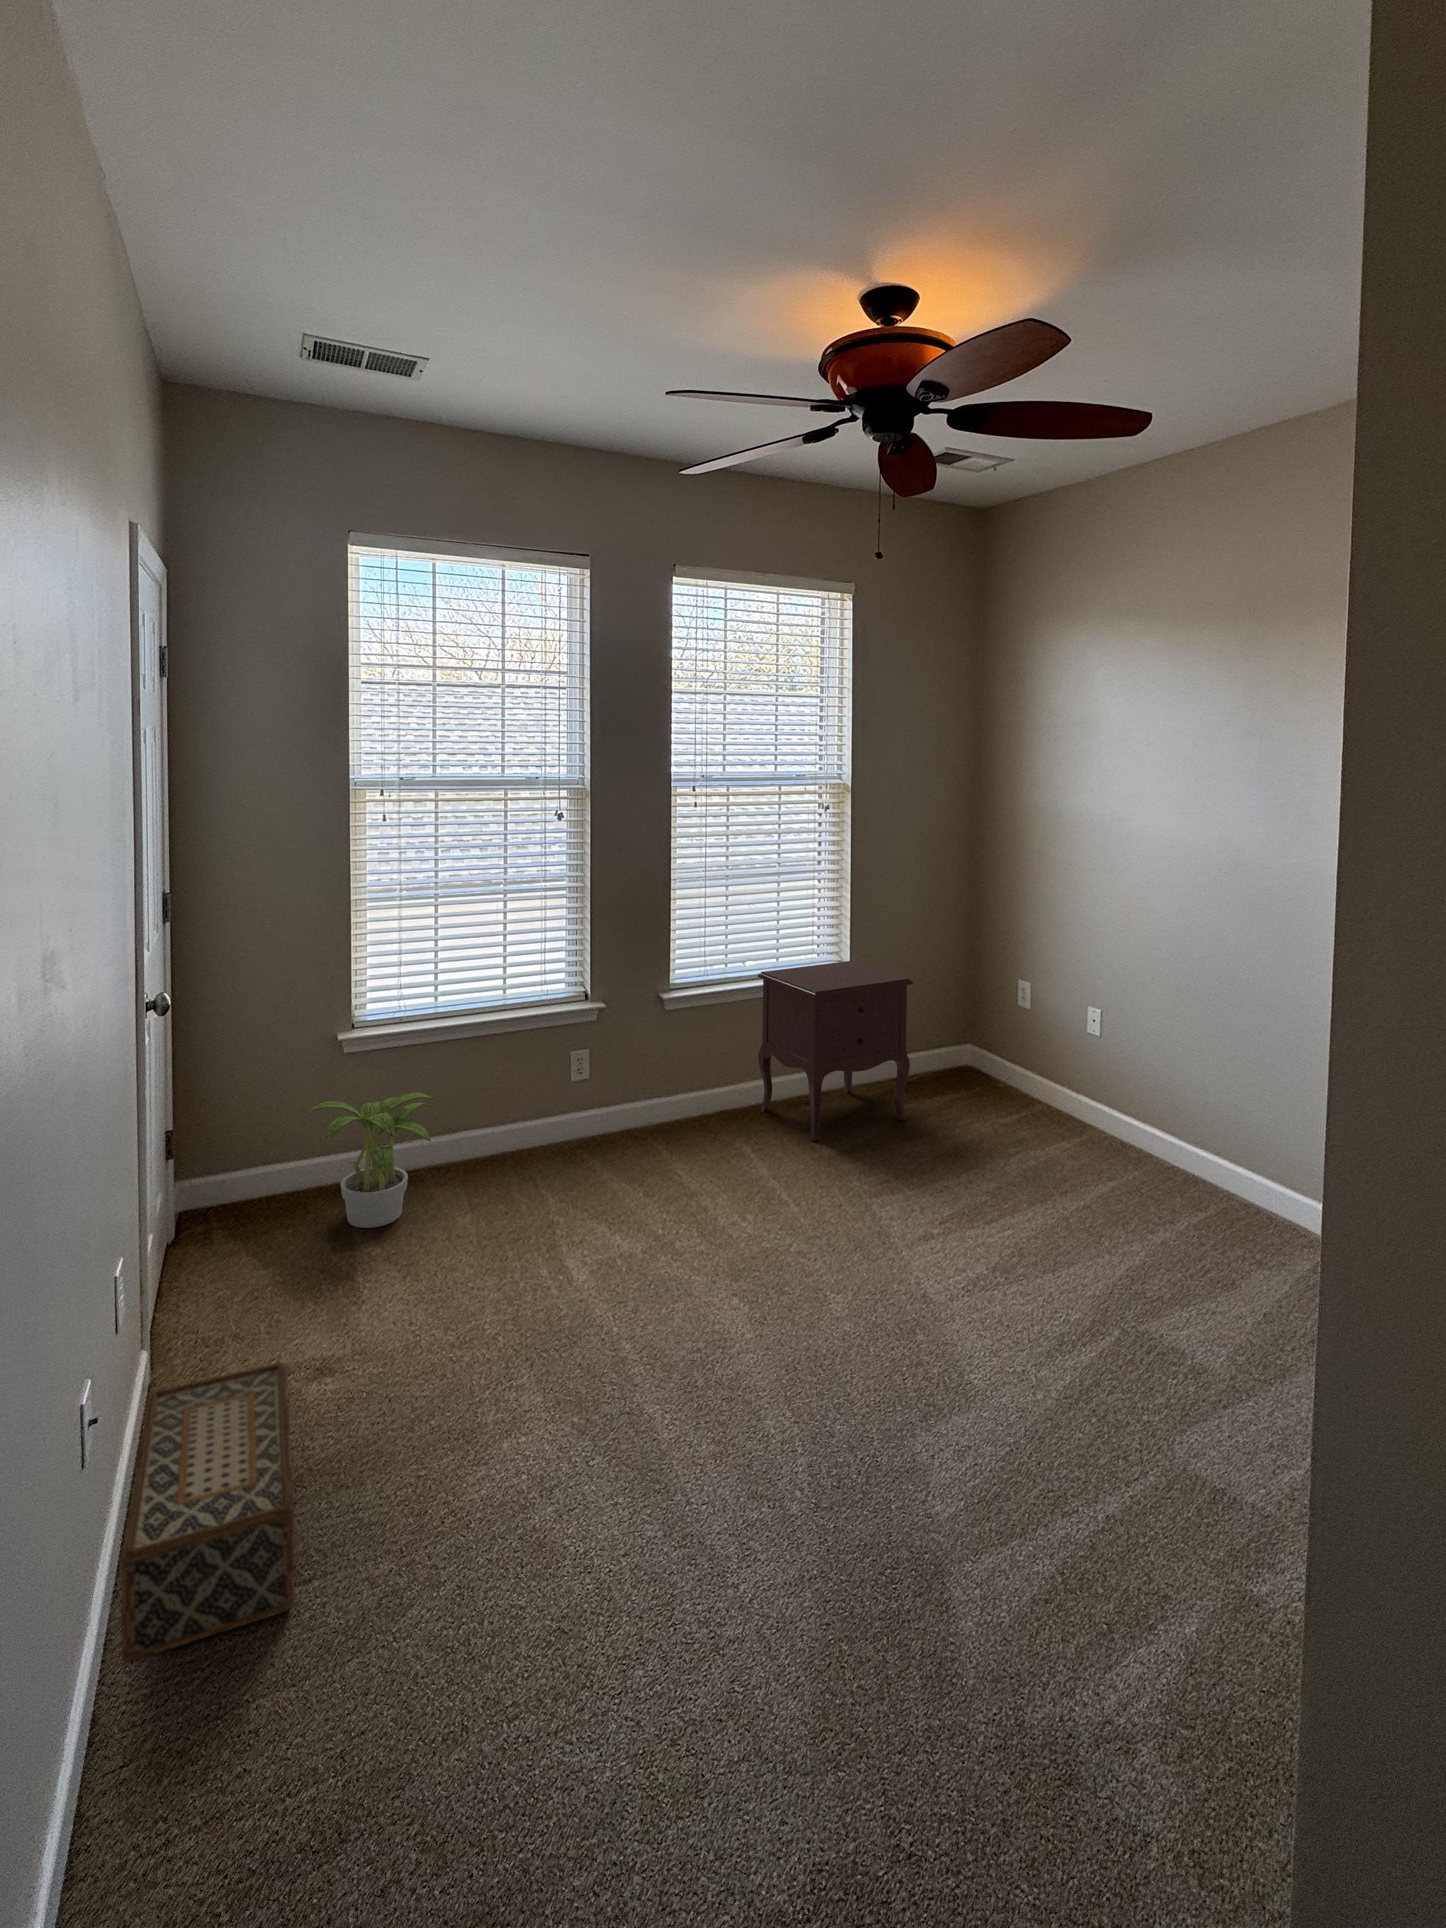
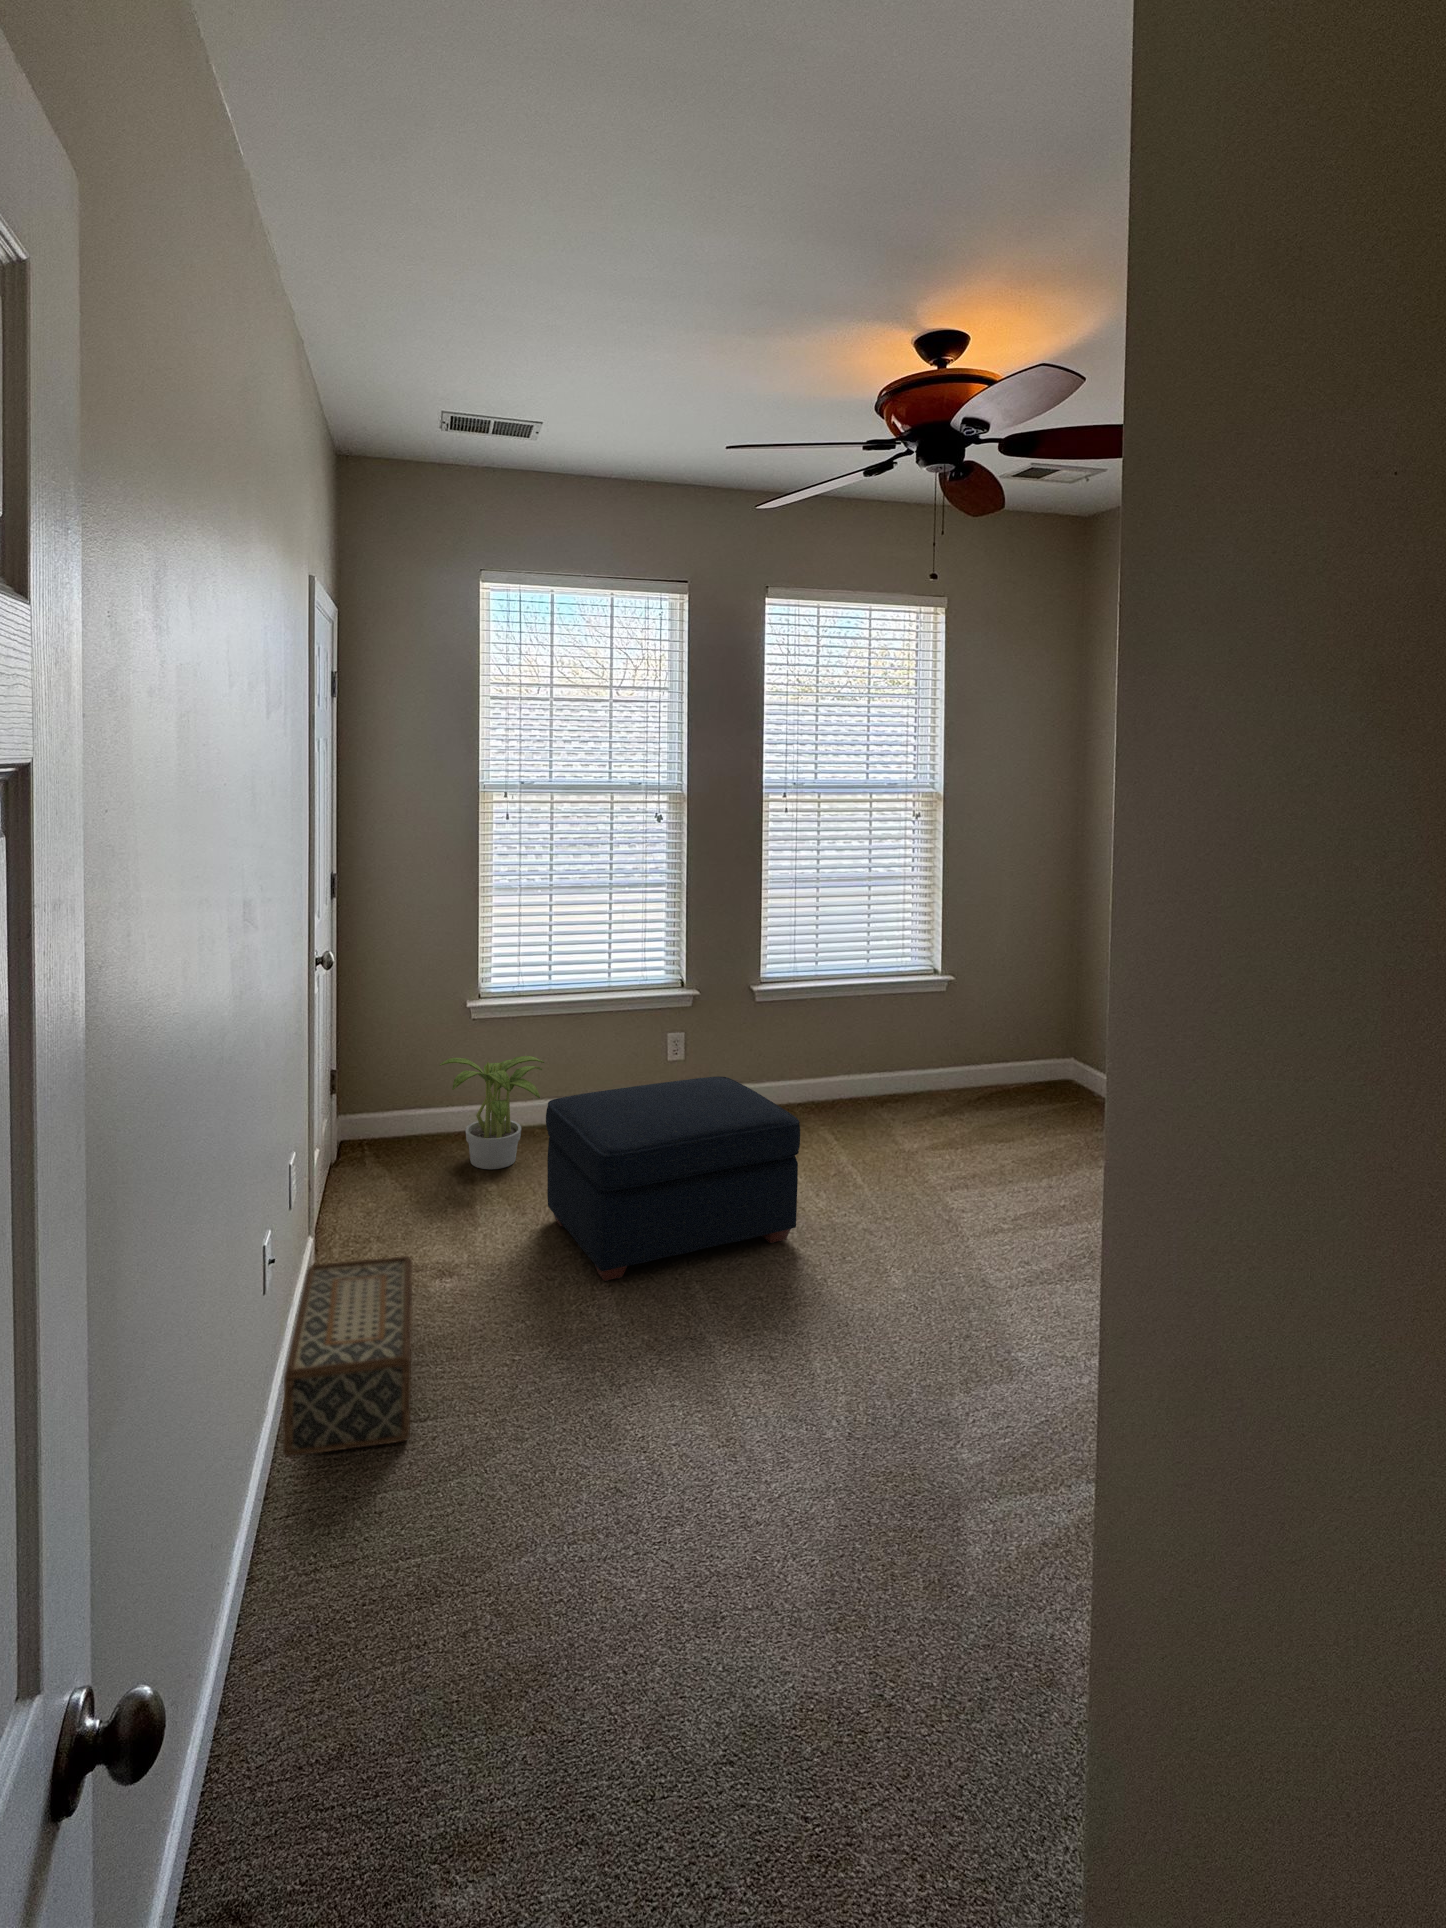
nightstand: present [758,961,913,1141] -> none [847,965,1001,1134]
ottoman: none [442,1101,731,1354] -> present [546,1077,800,1281]

